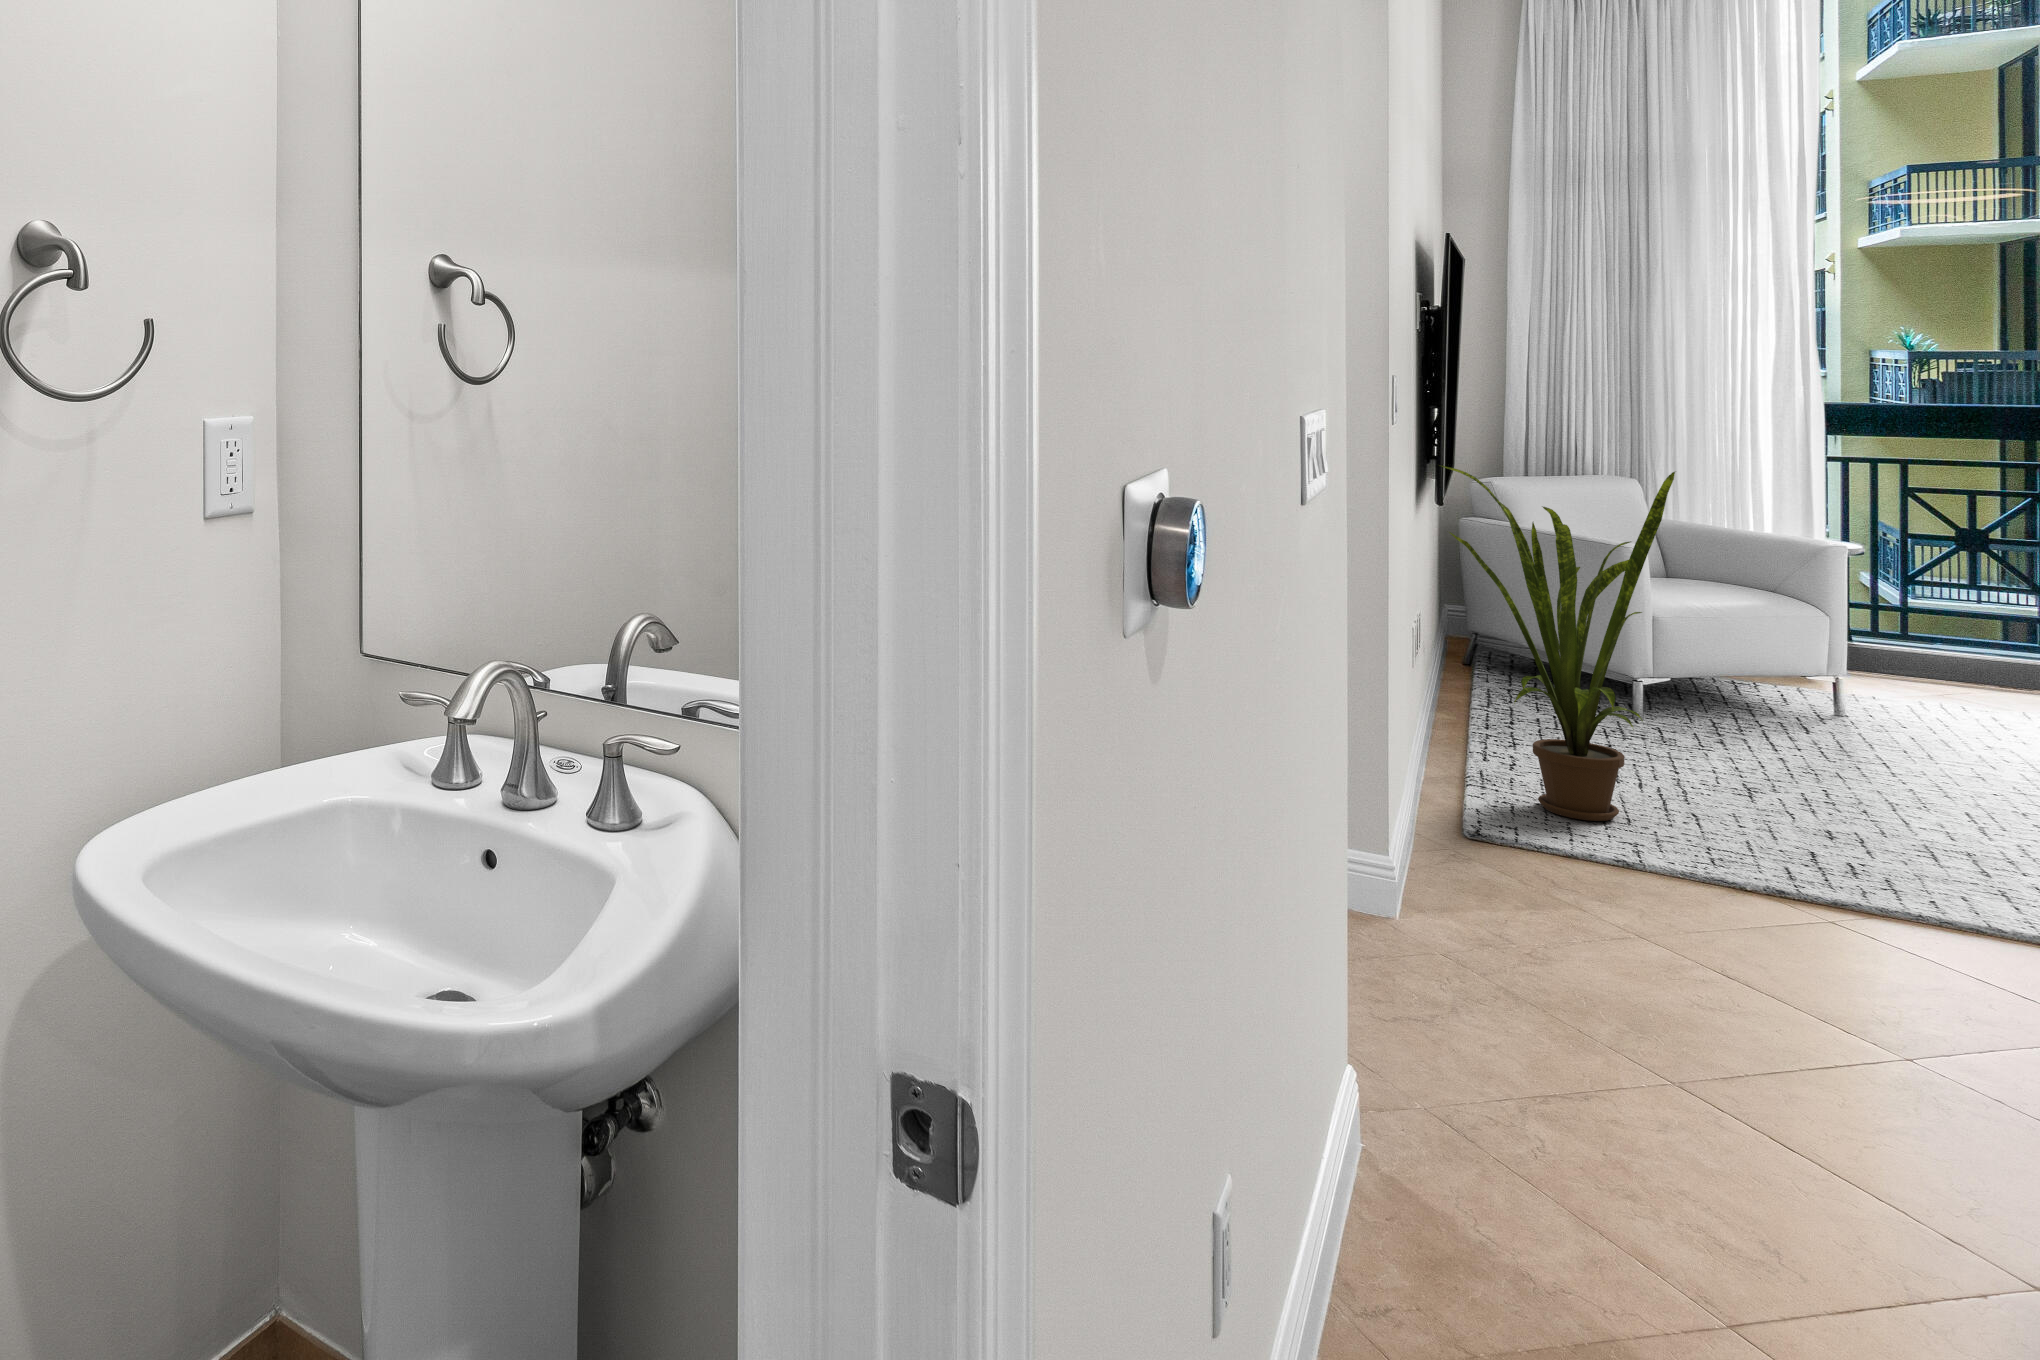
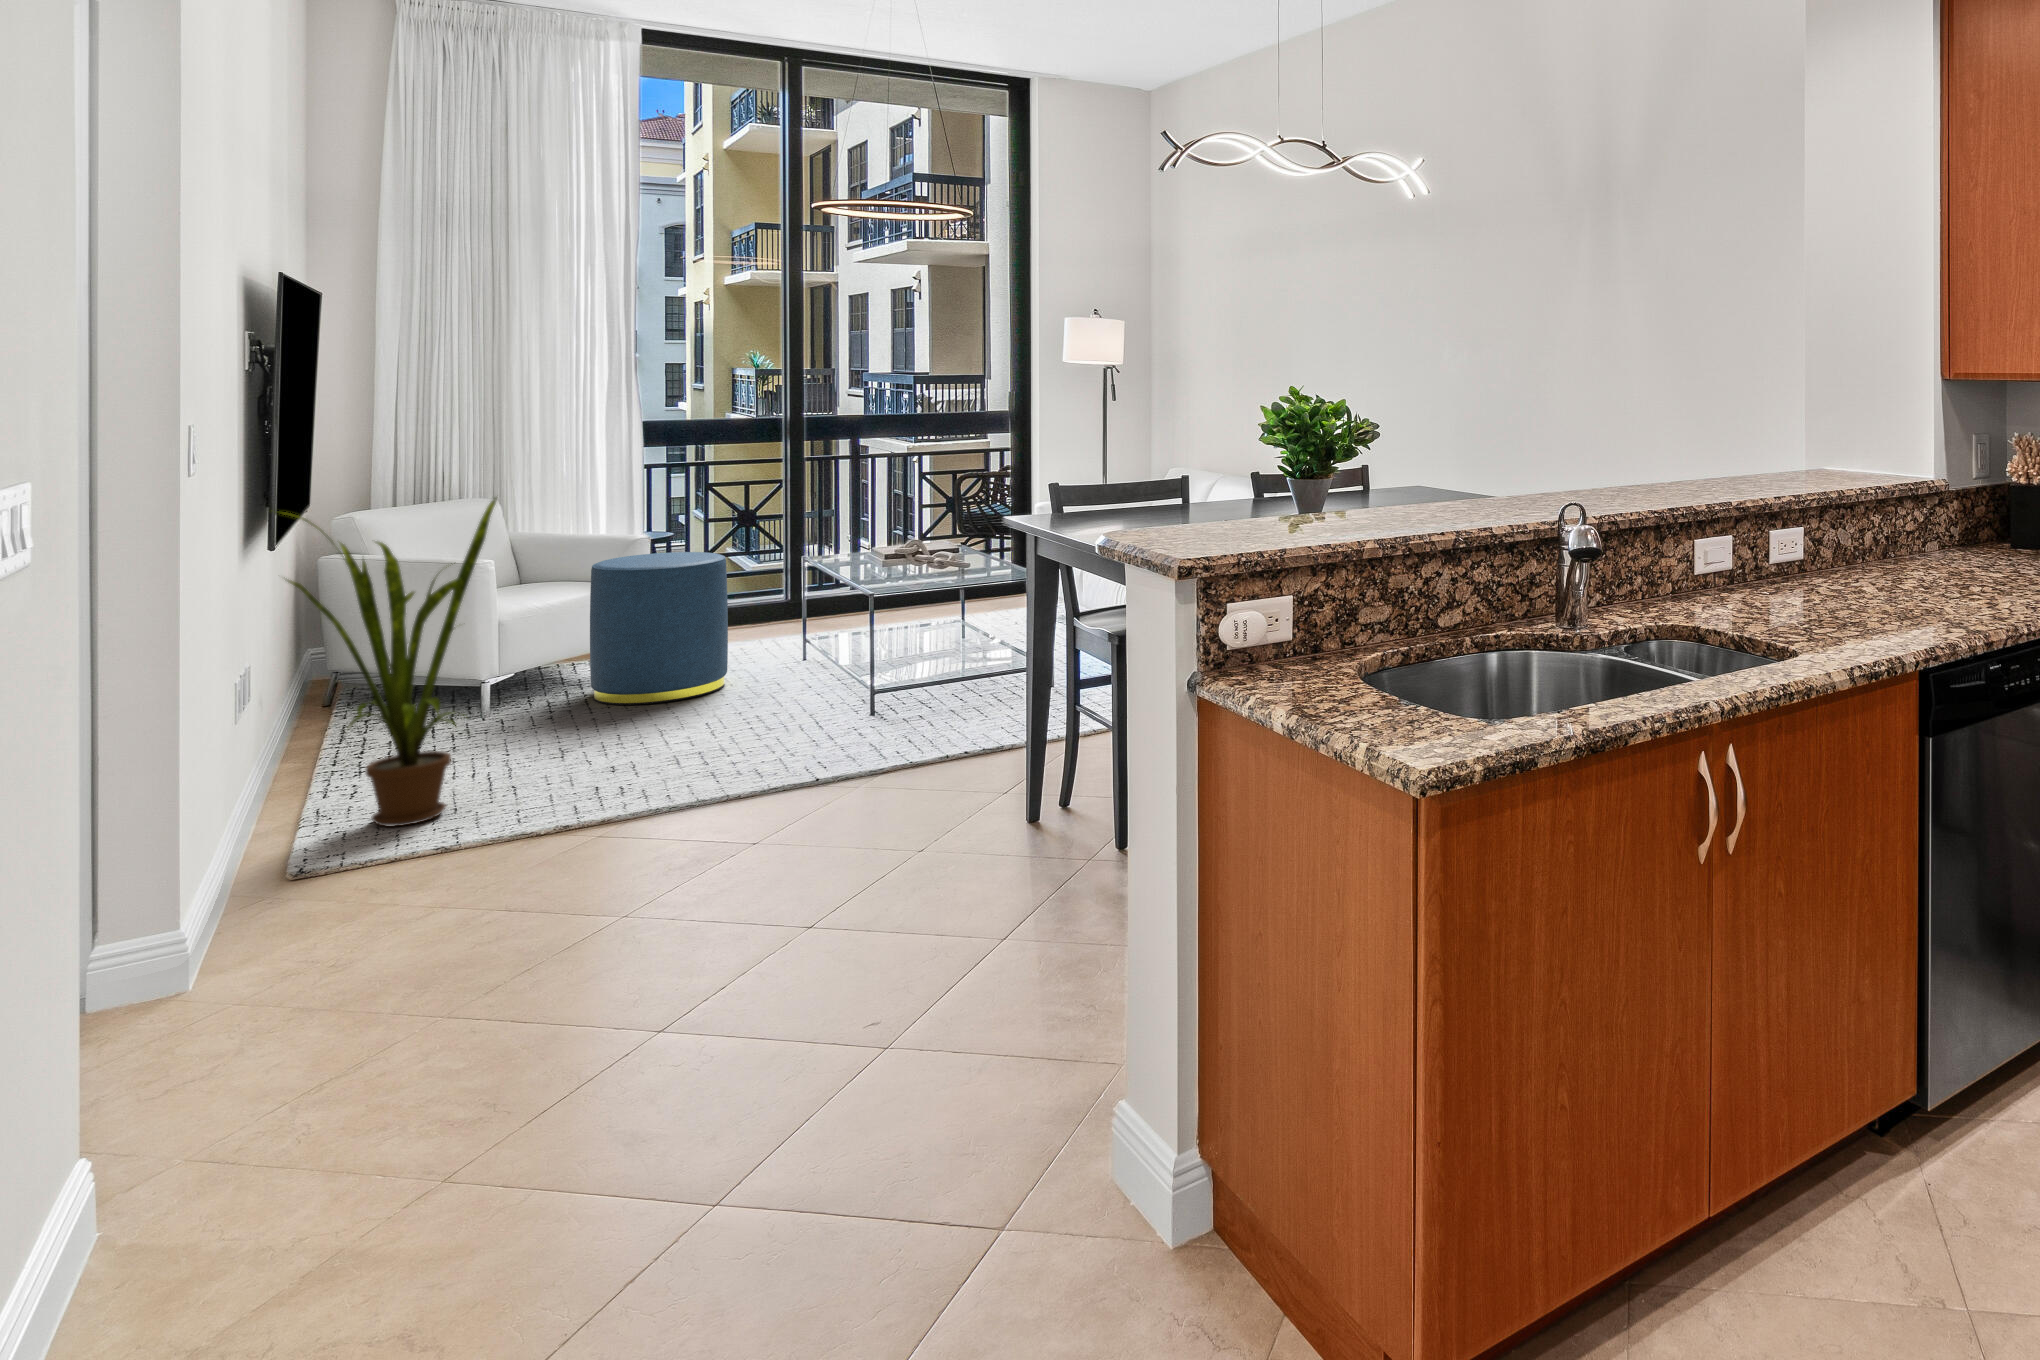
ottoman: none [1770,565,1979,763] -> present [590,552,728,705]

